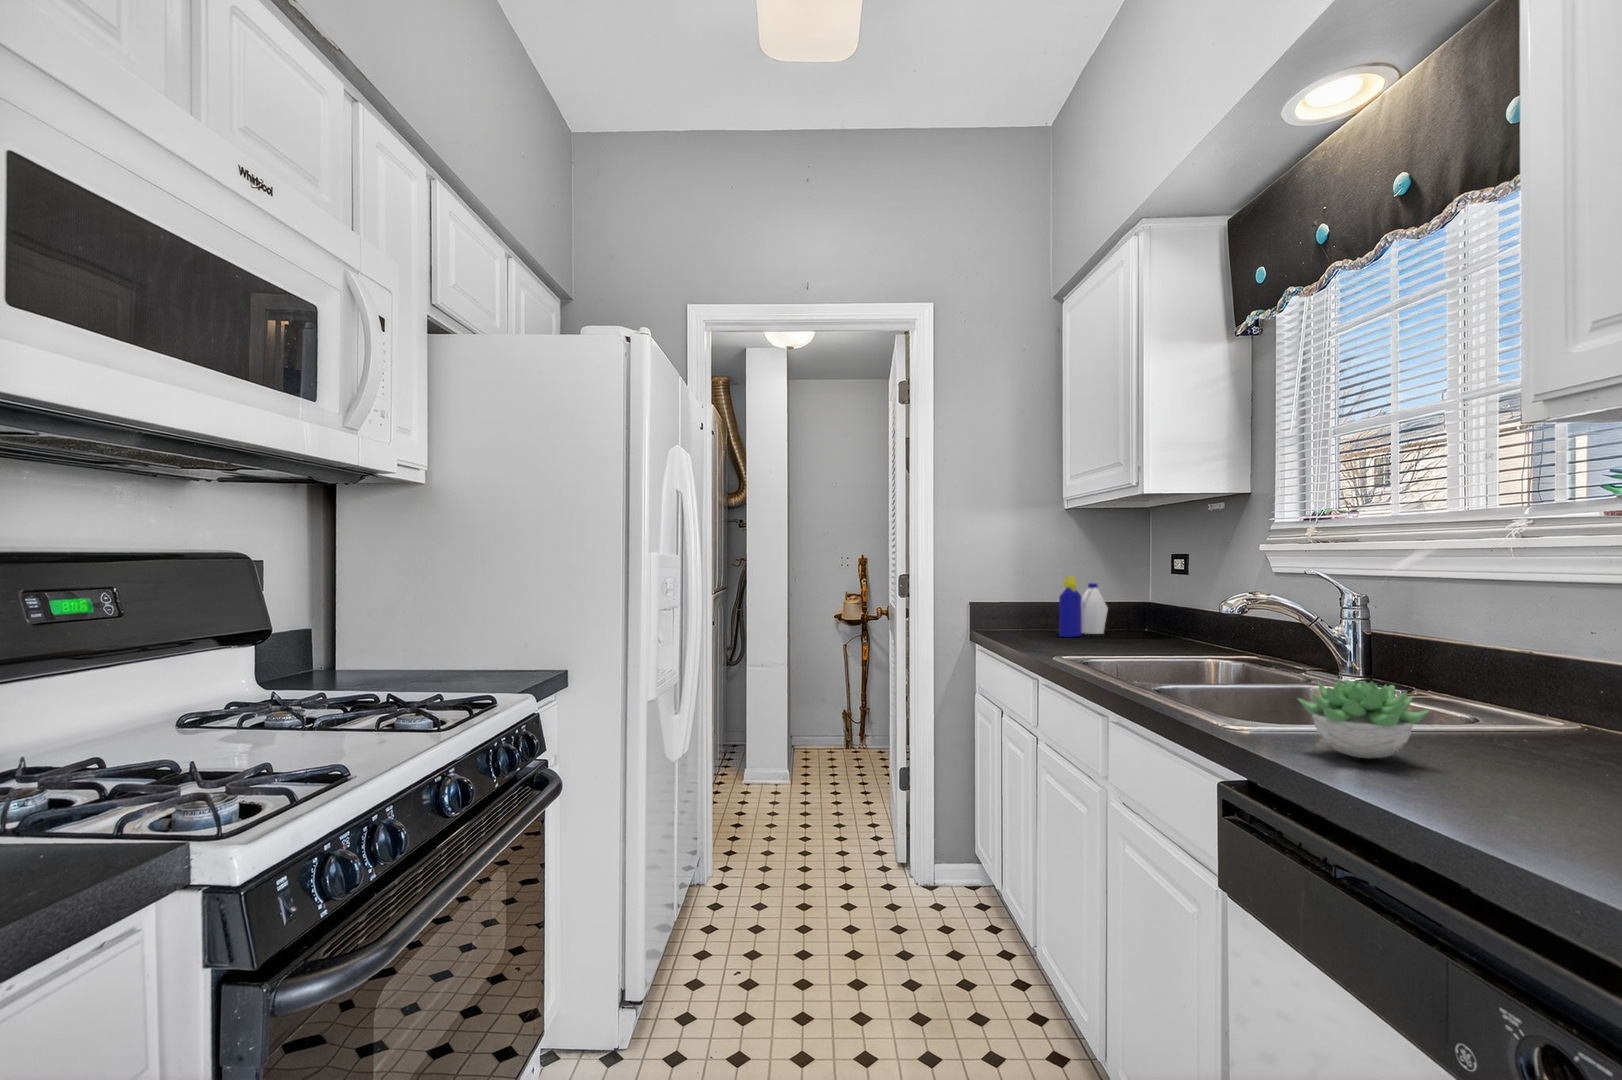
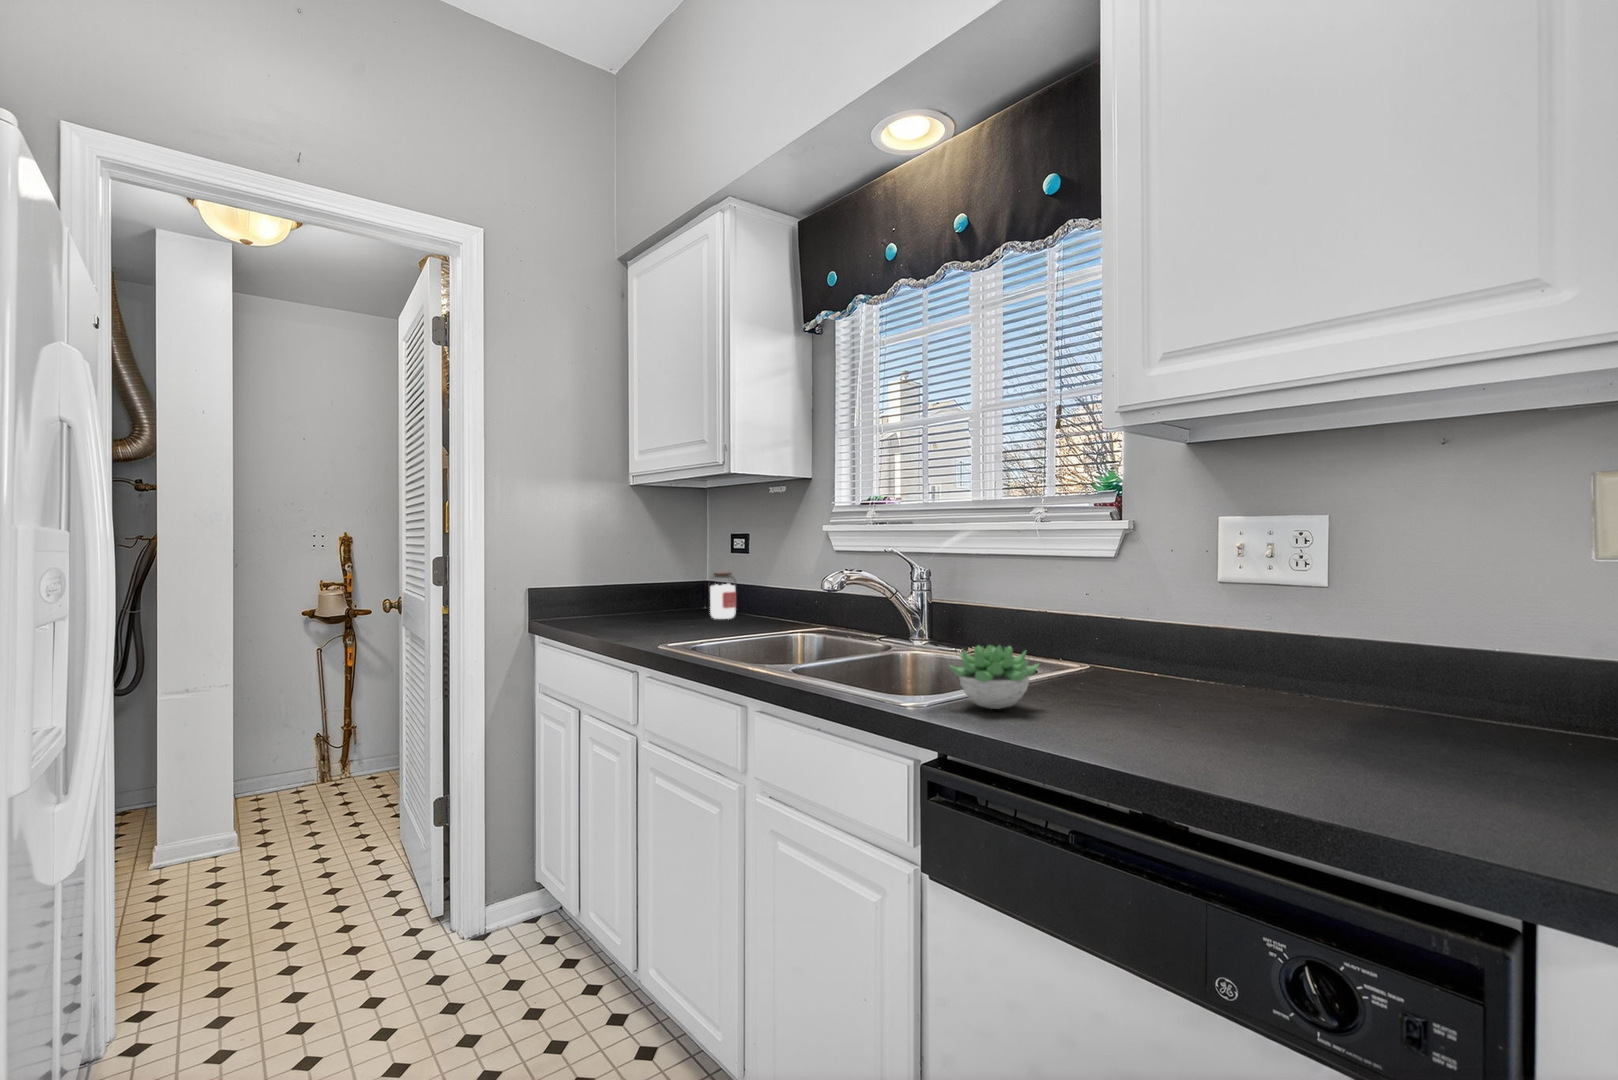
bottle: present [1059,576,1108,637] -> none [632,558,675,622]
jar: none [1138,593,1170,641] -> present [710,572,736,619]

